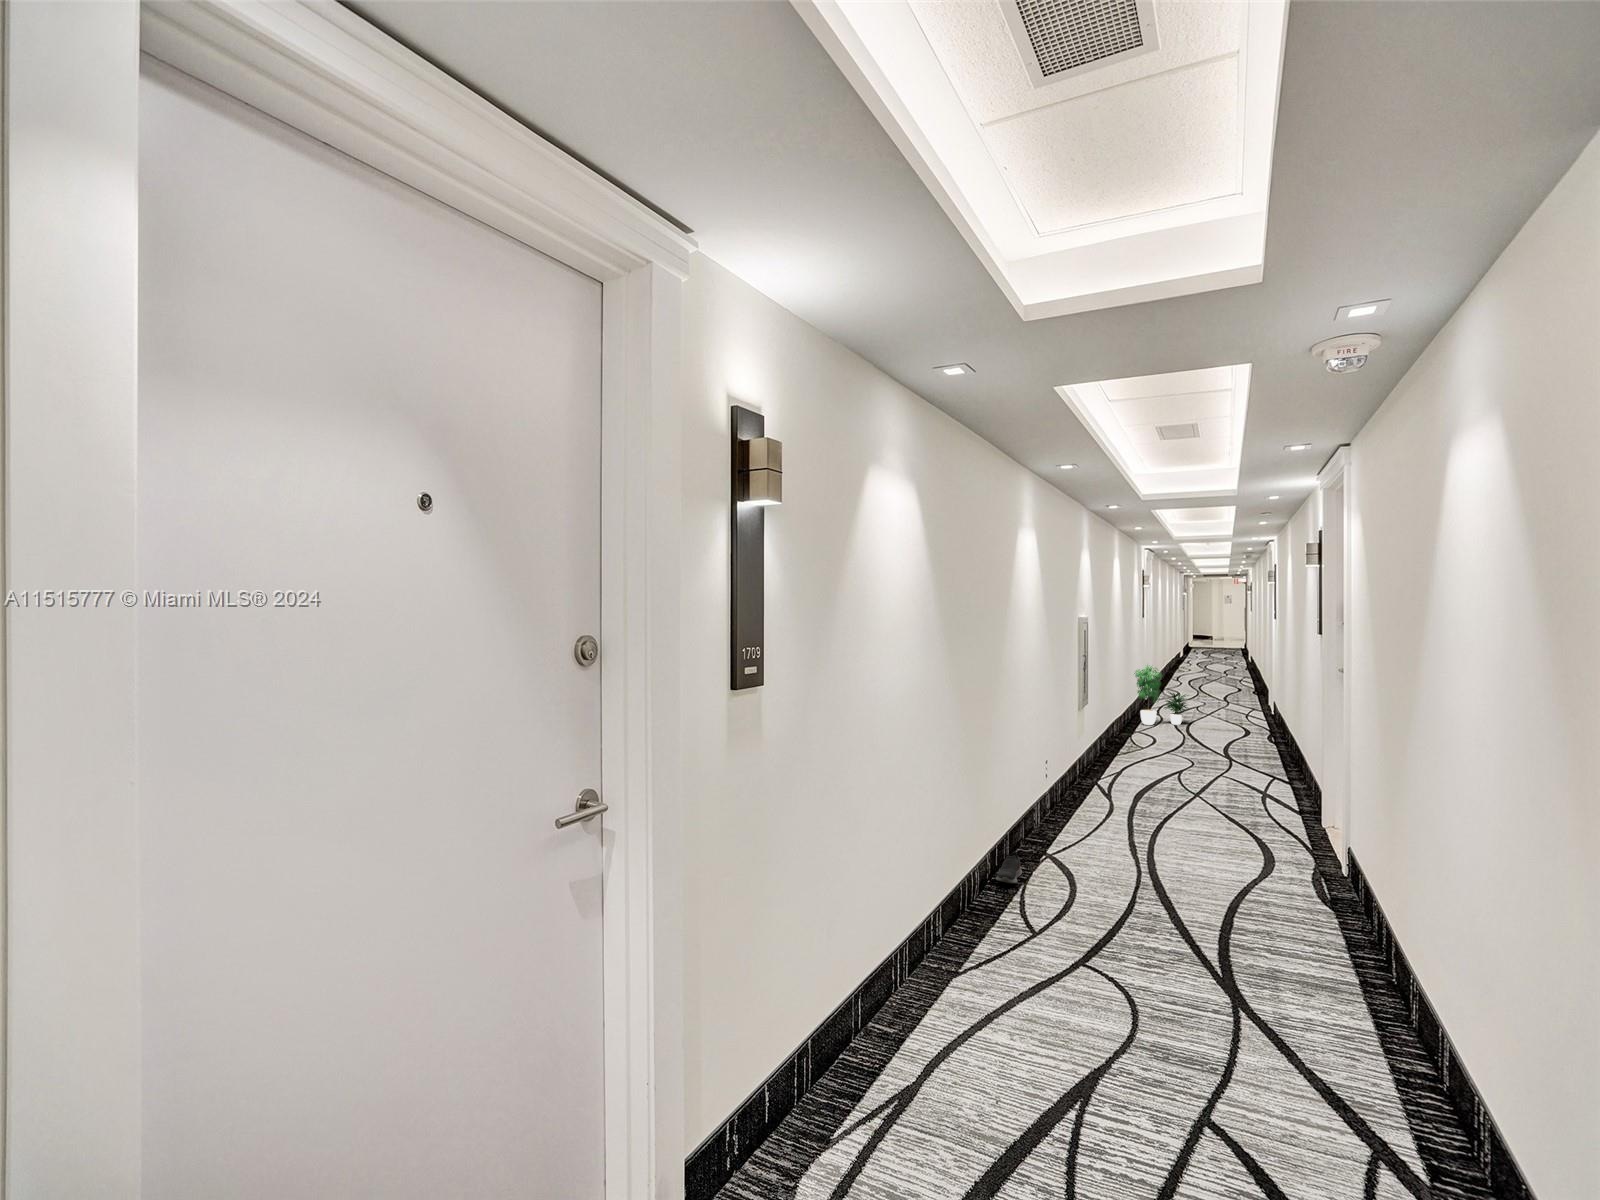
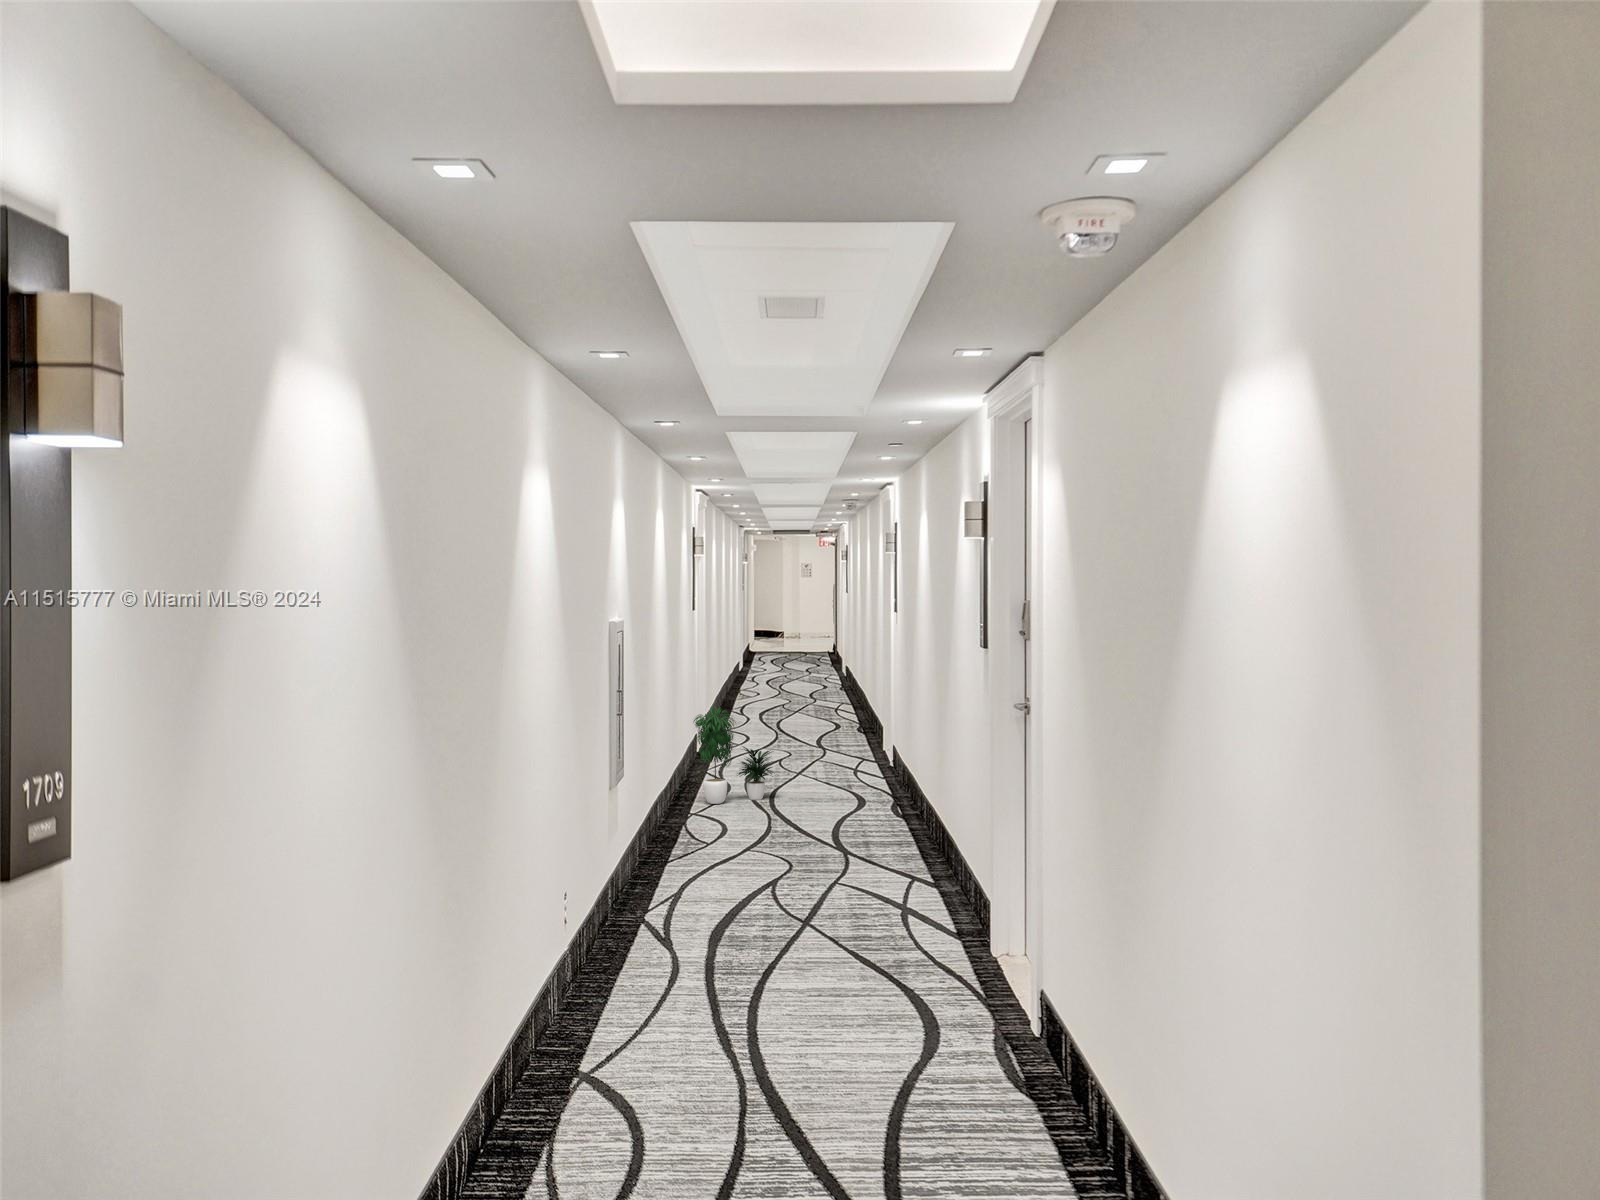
shoe: present [996,851,1022,883] -> none [494,1084,541,1150]

